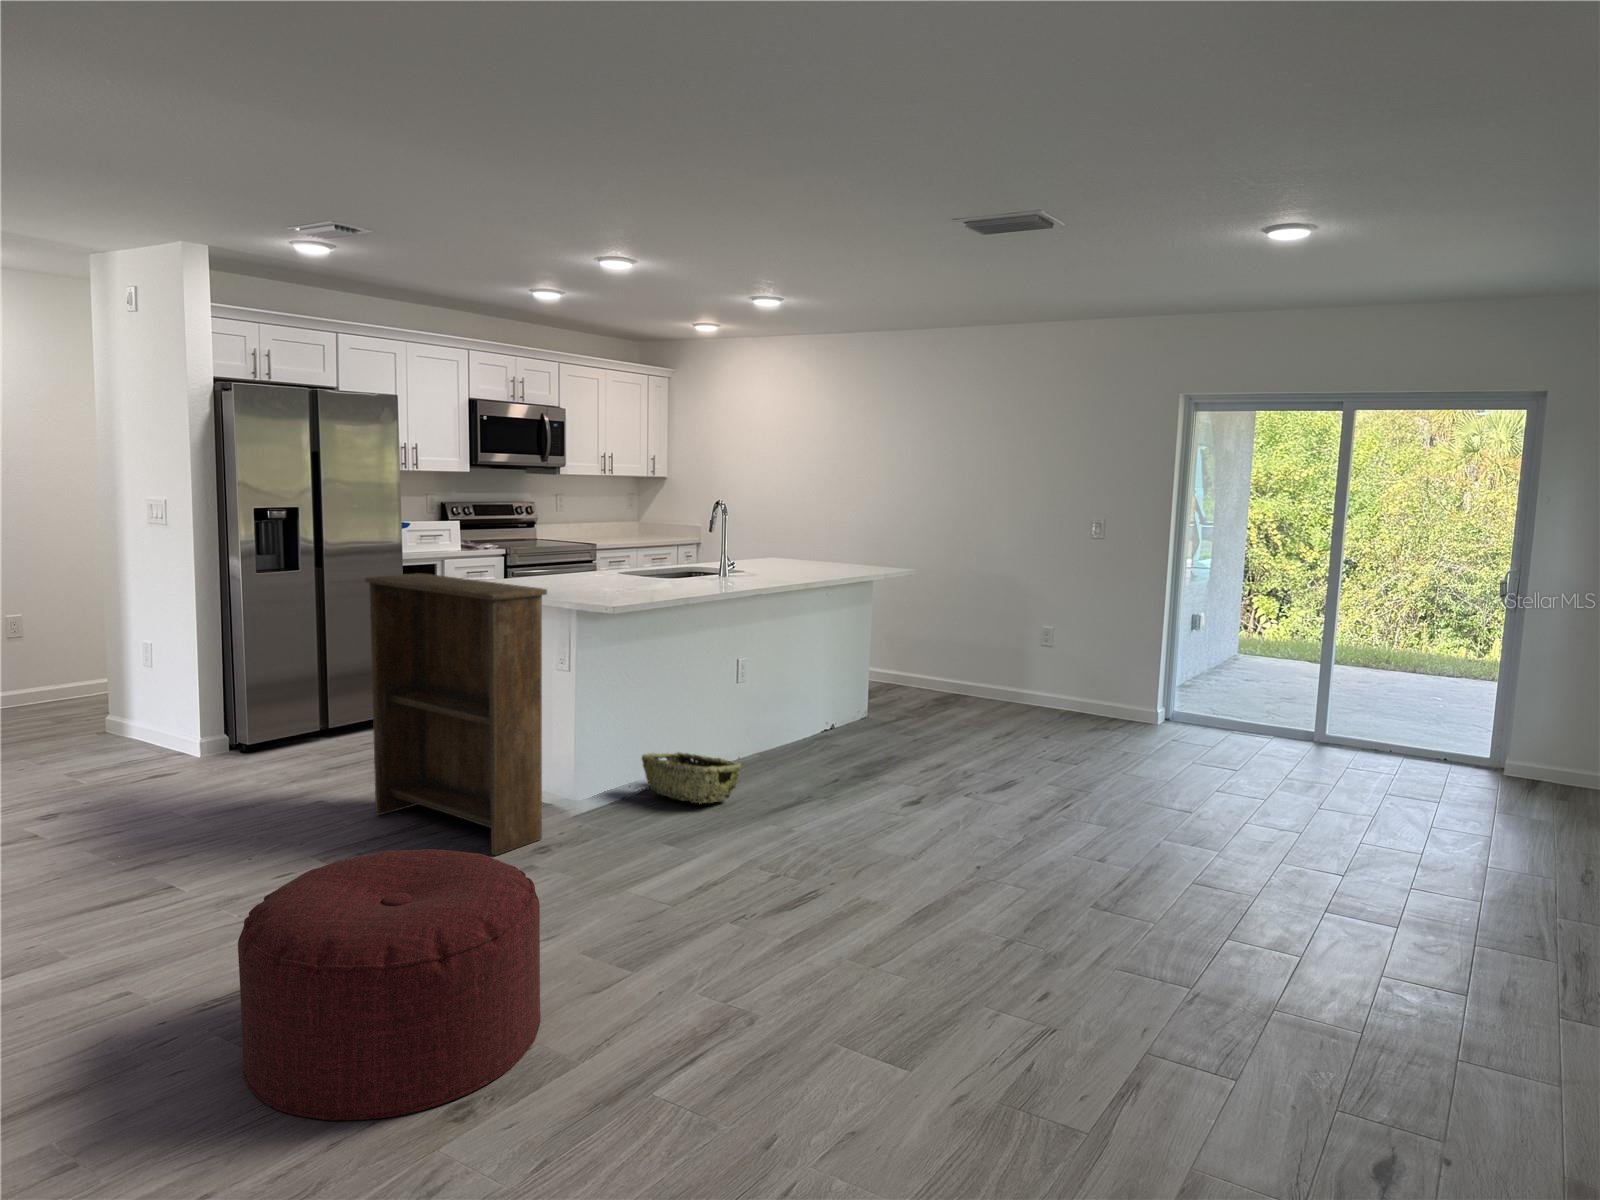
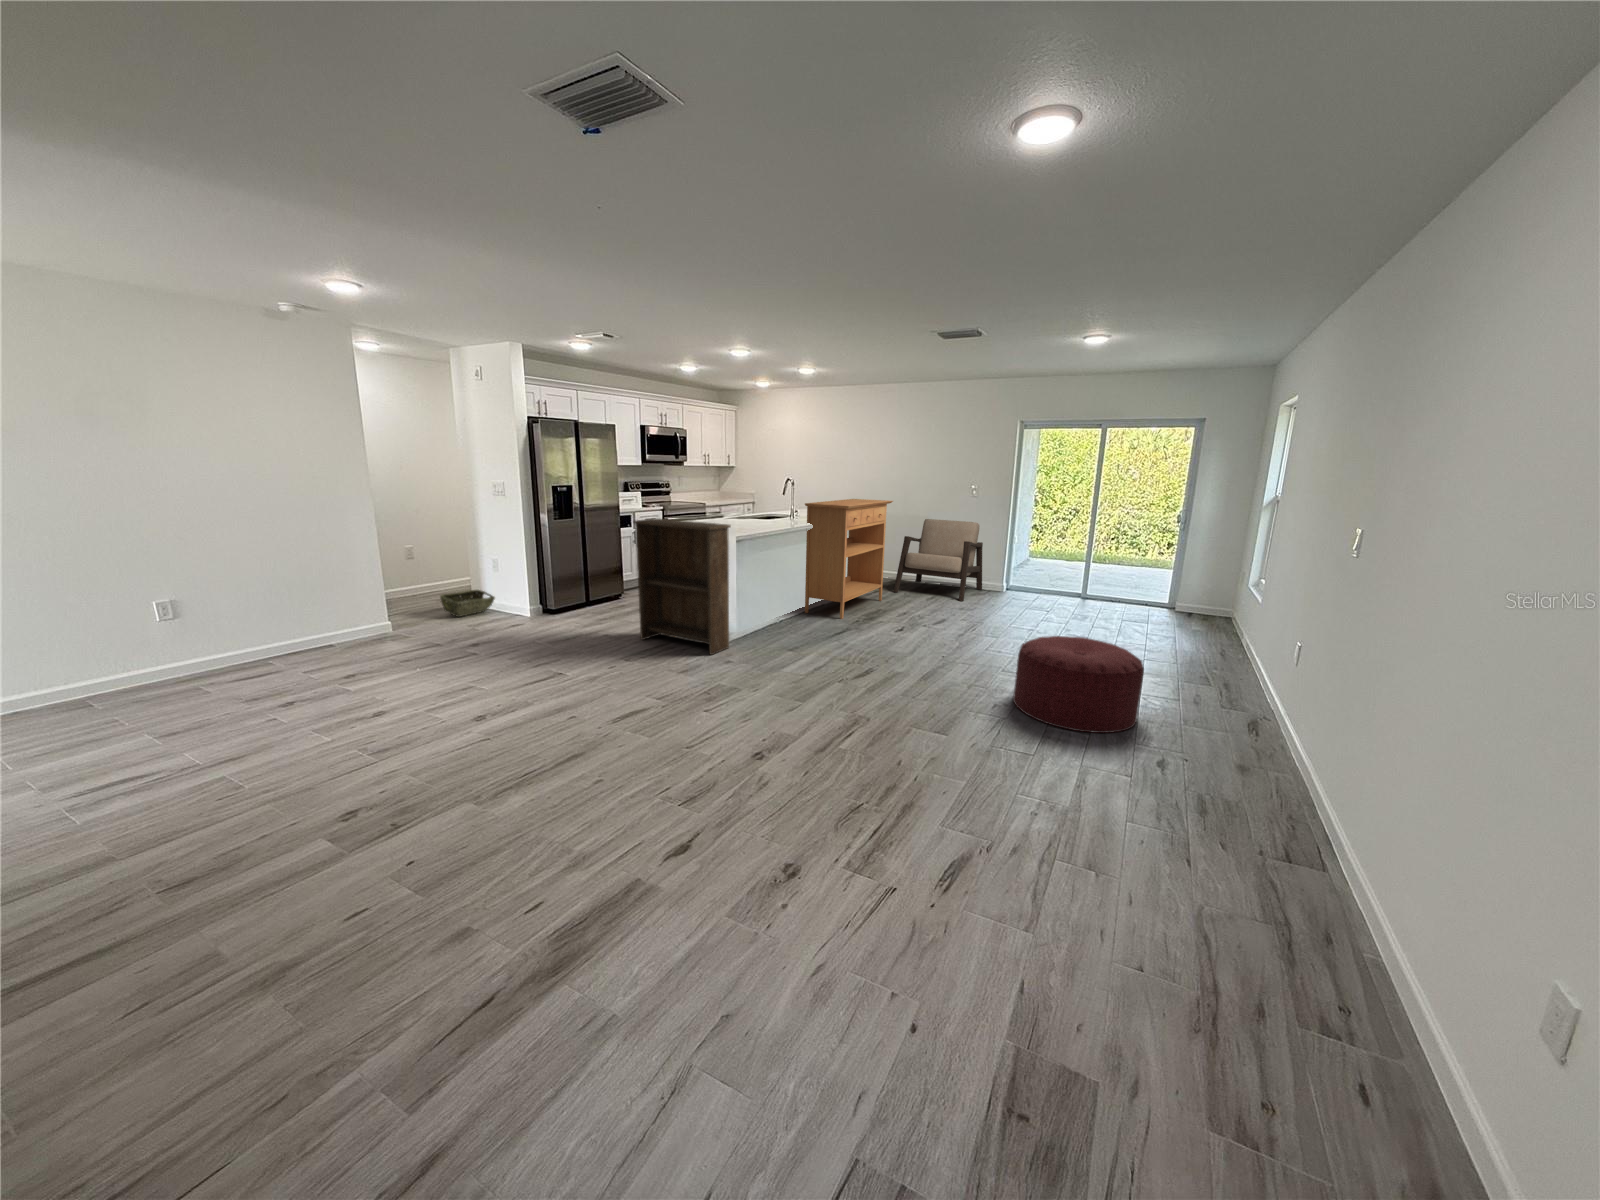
console table: none [736,539,925,778] -> present [805,499,893,619]
armchair: none [934,579,1114,744] -> present [893,519,983,601]
woven basket: present [642,752,741,803] -> present [440,590,495,617]
ottoman: present [238,849,540,1120] -> present [1013,636,1144,733]

